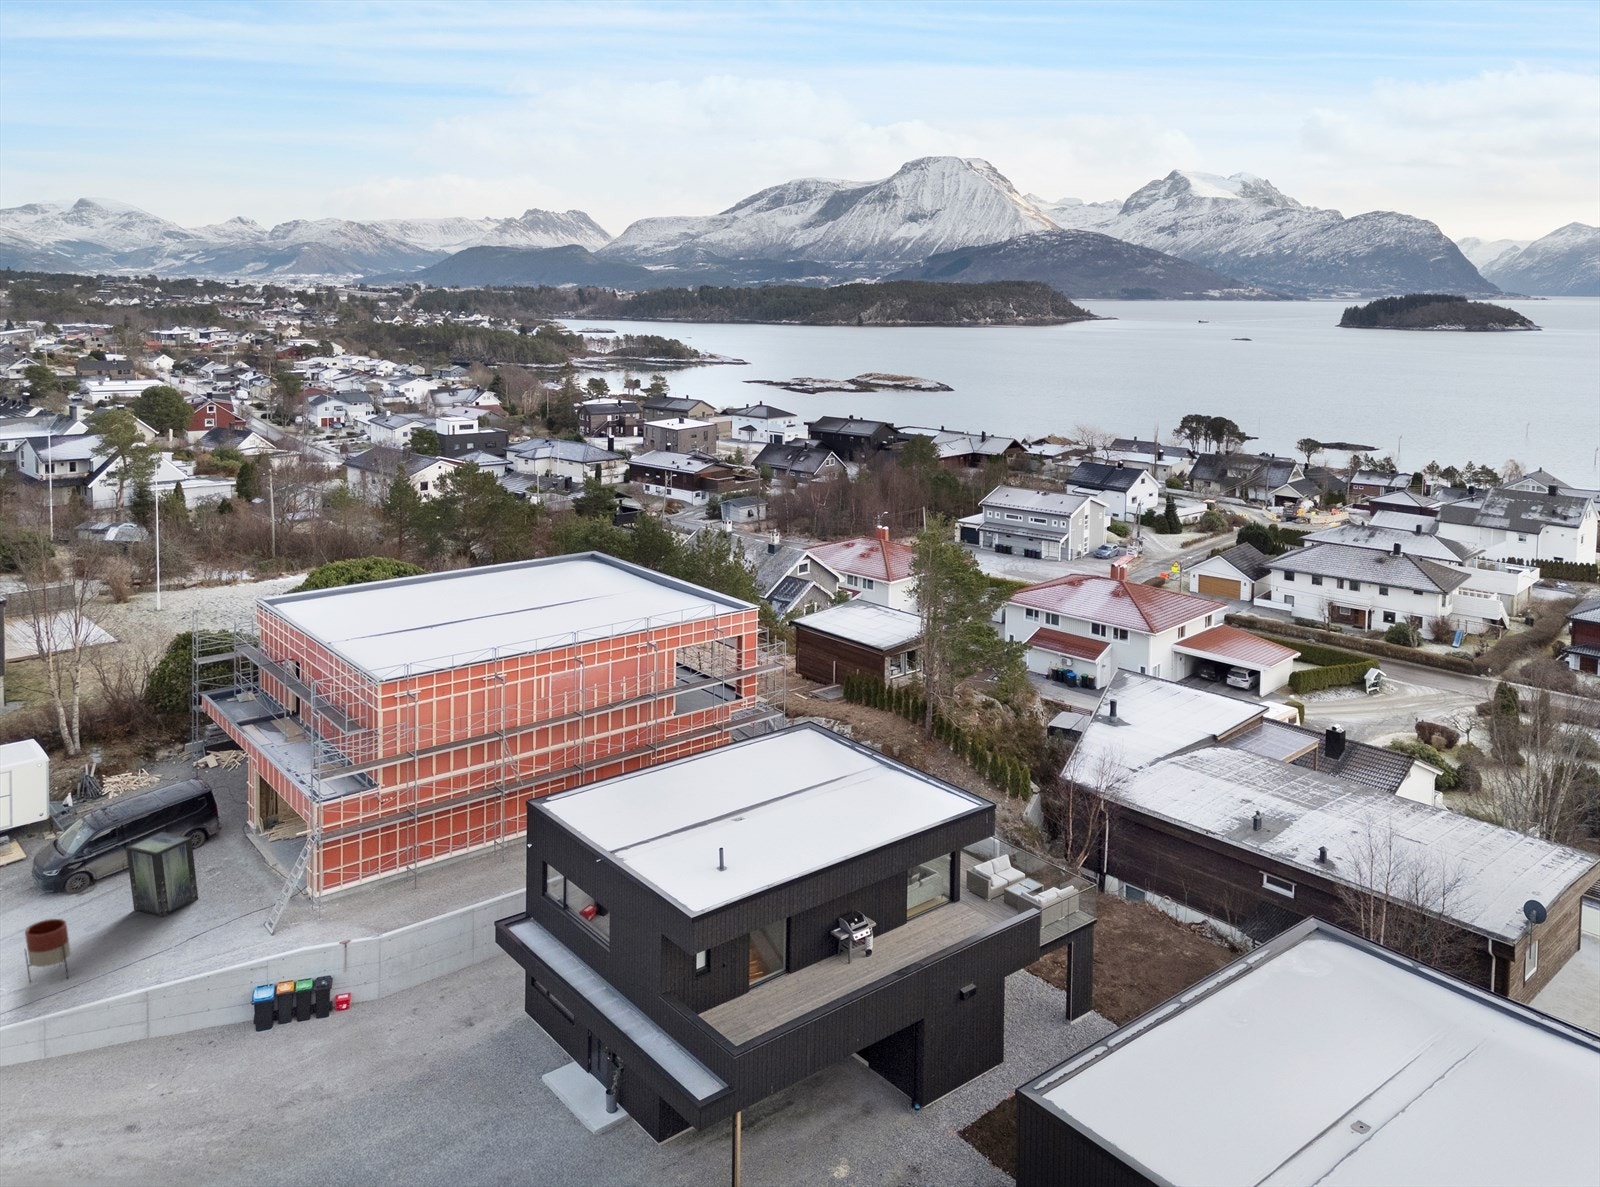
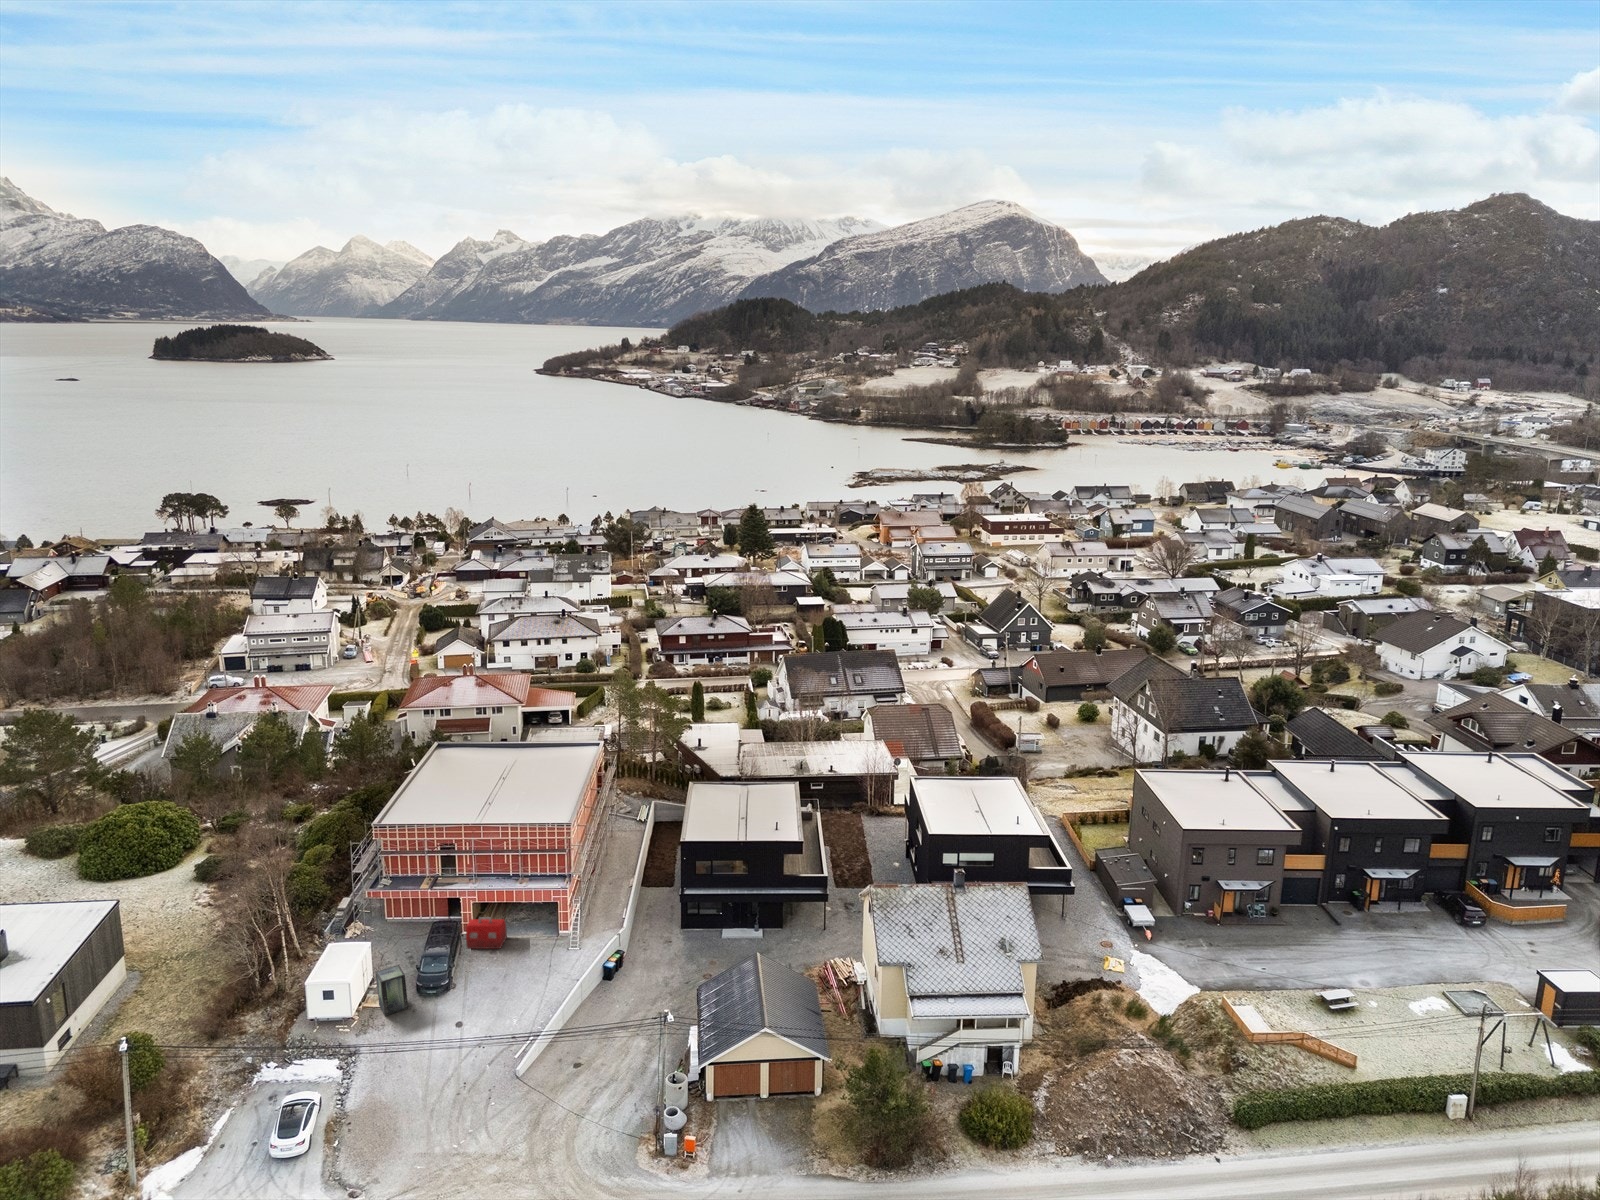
toolbox: none [379,834,442,906] -> present [466,917,507,949]
planter: present [25,919,71,982] -> none [415,1011,437,1047]

